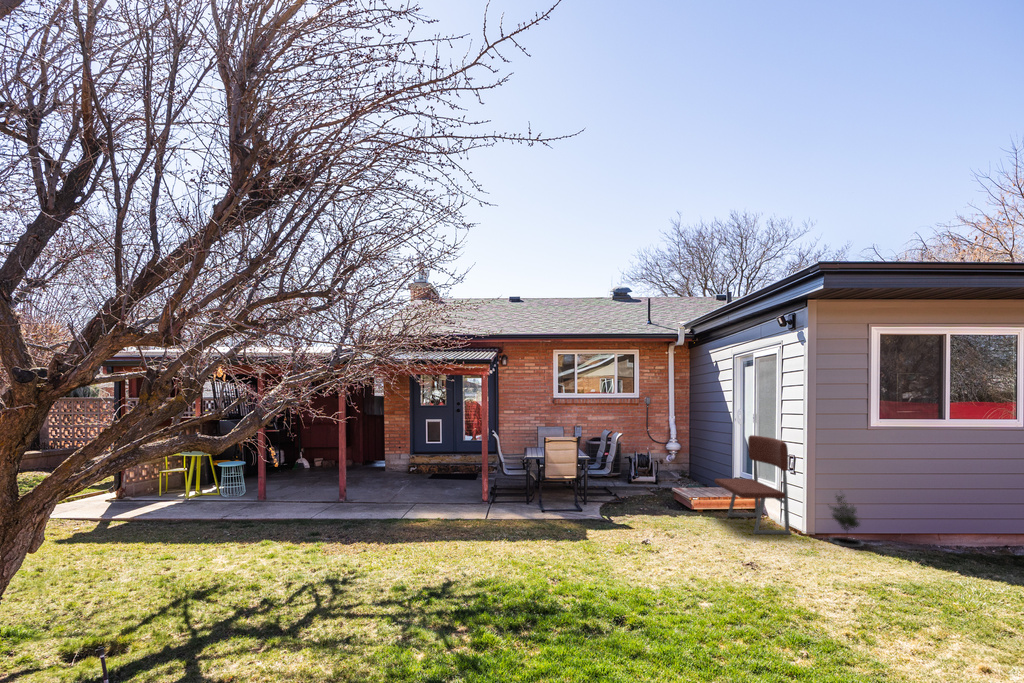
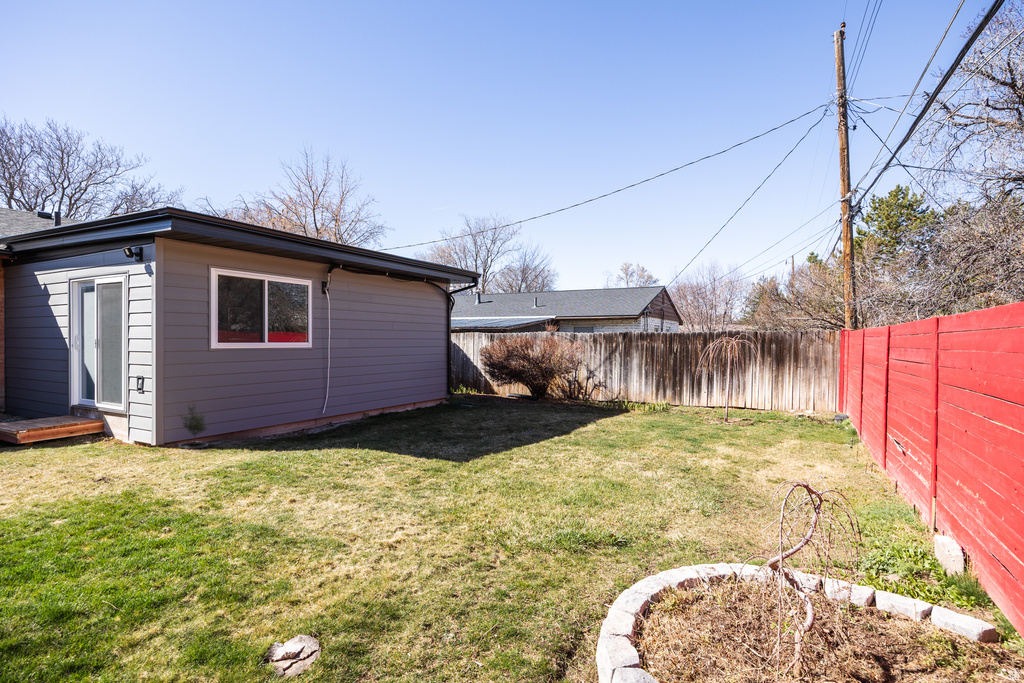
bench: present [715,435,791,534] -> none [52,358,145,455]

